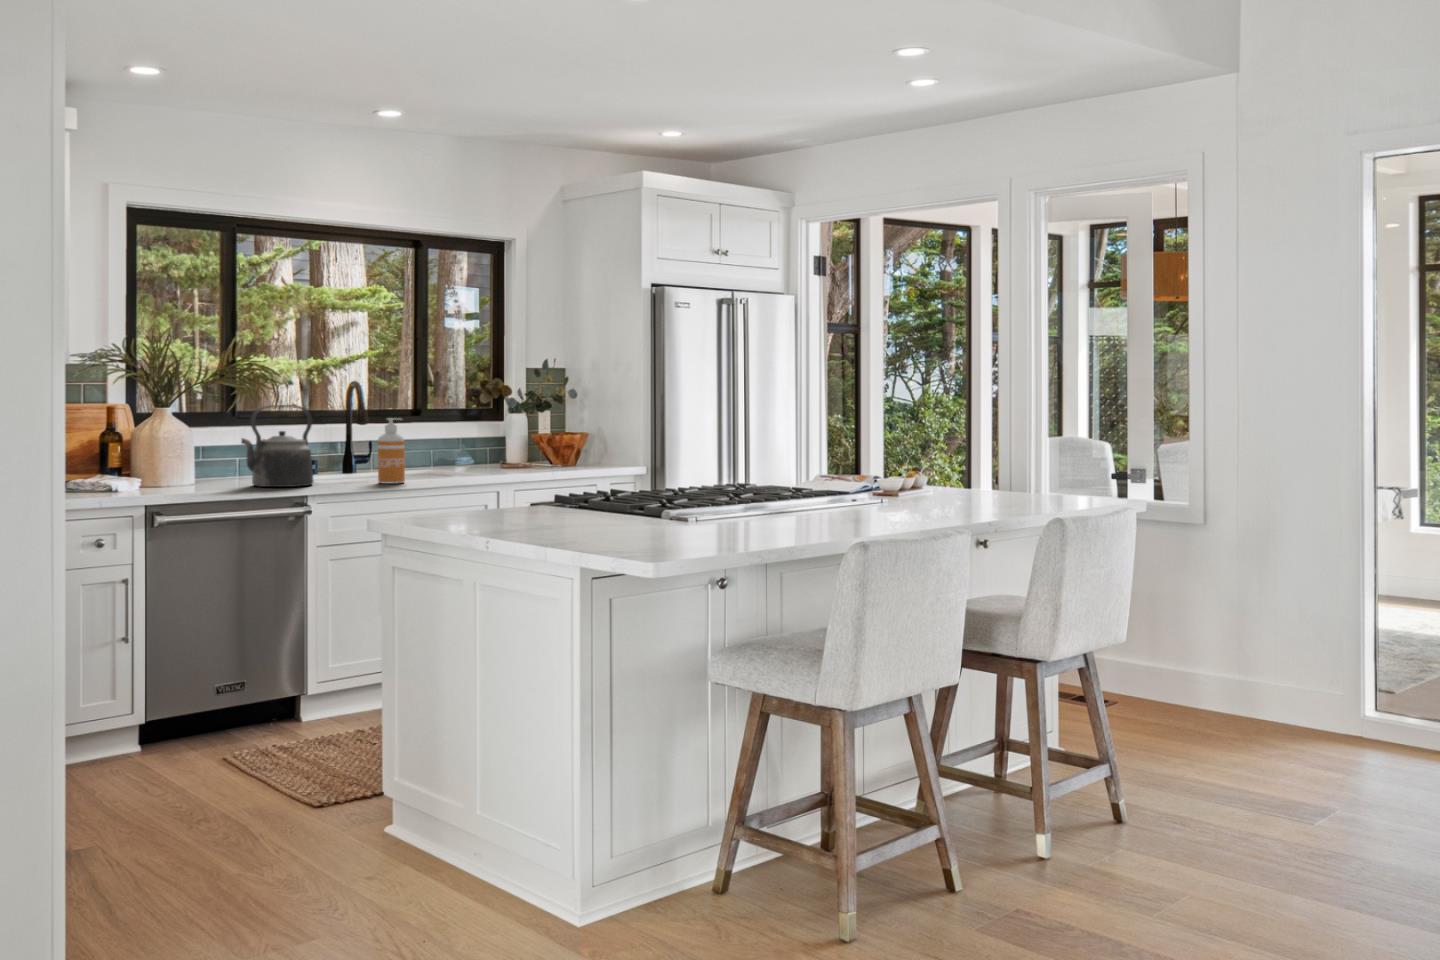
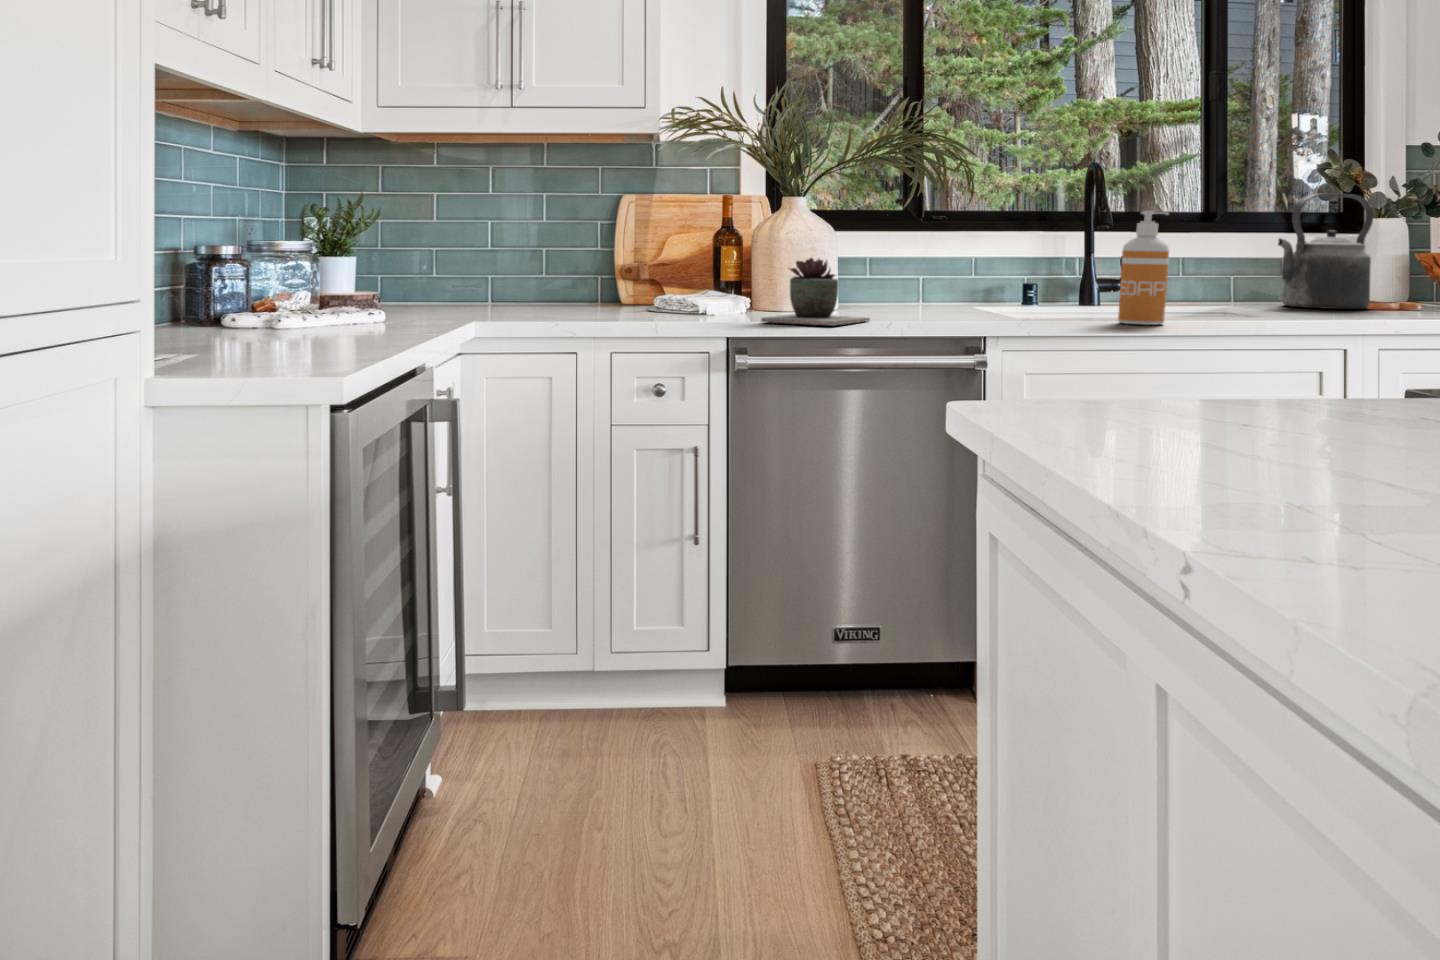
kettle: present [241,405,313,487] -> present [1278,194,1373,309]
succulent plant: none [158,453,227,495] -> present [761,258,870,325]

